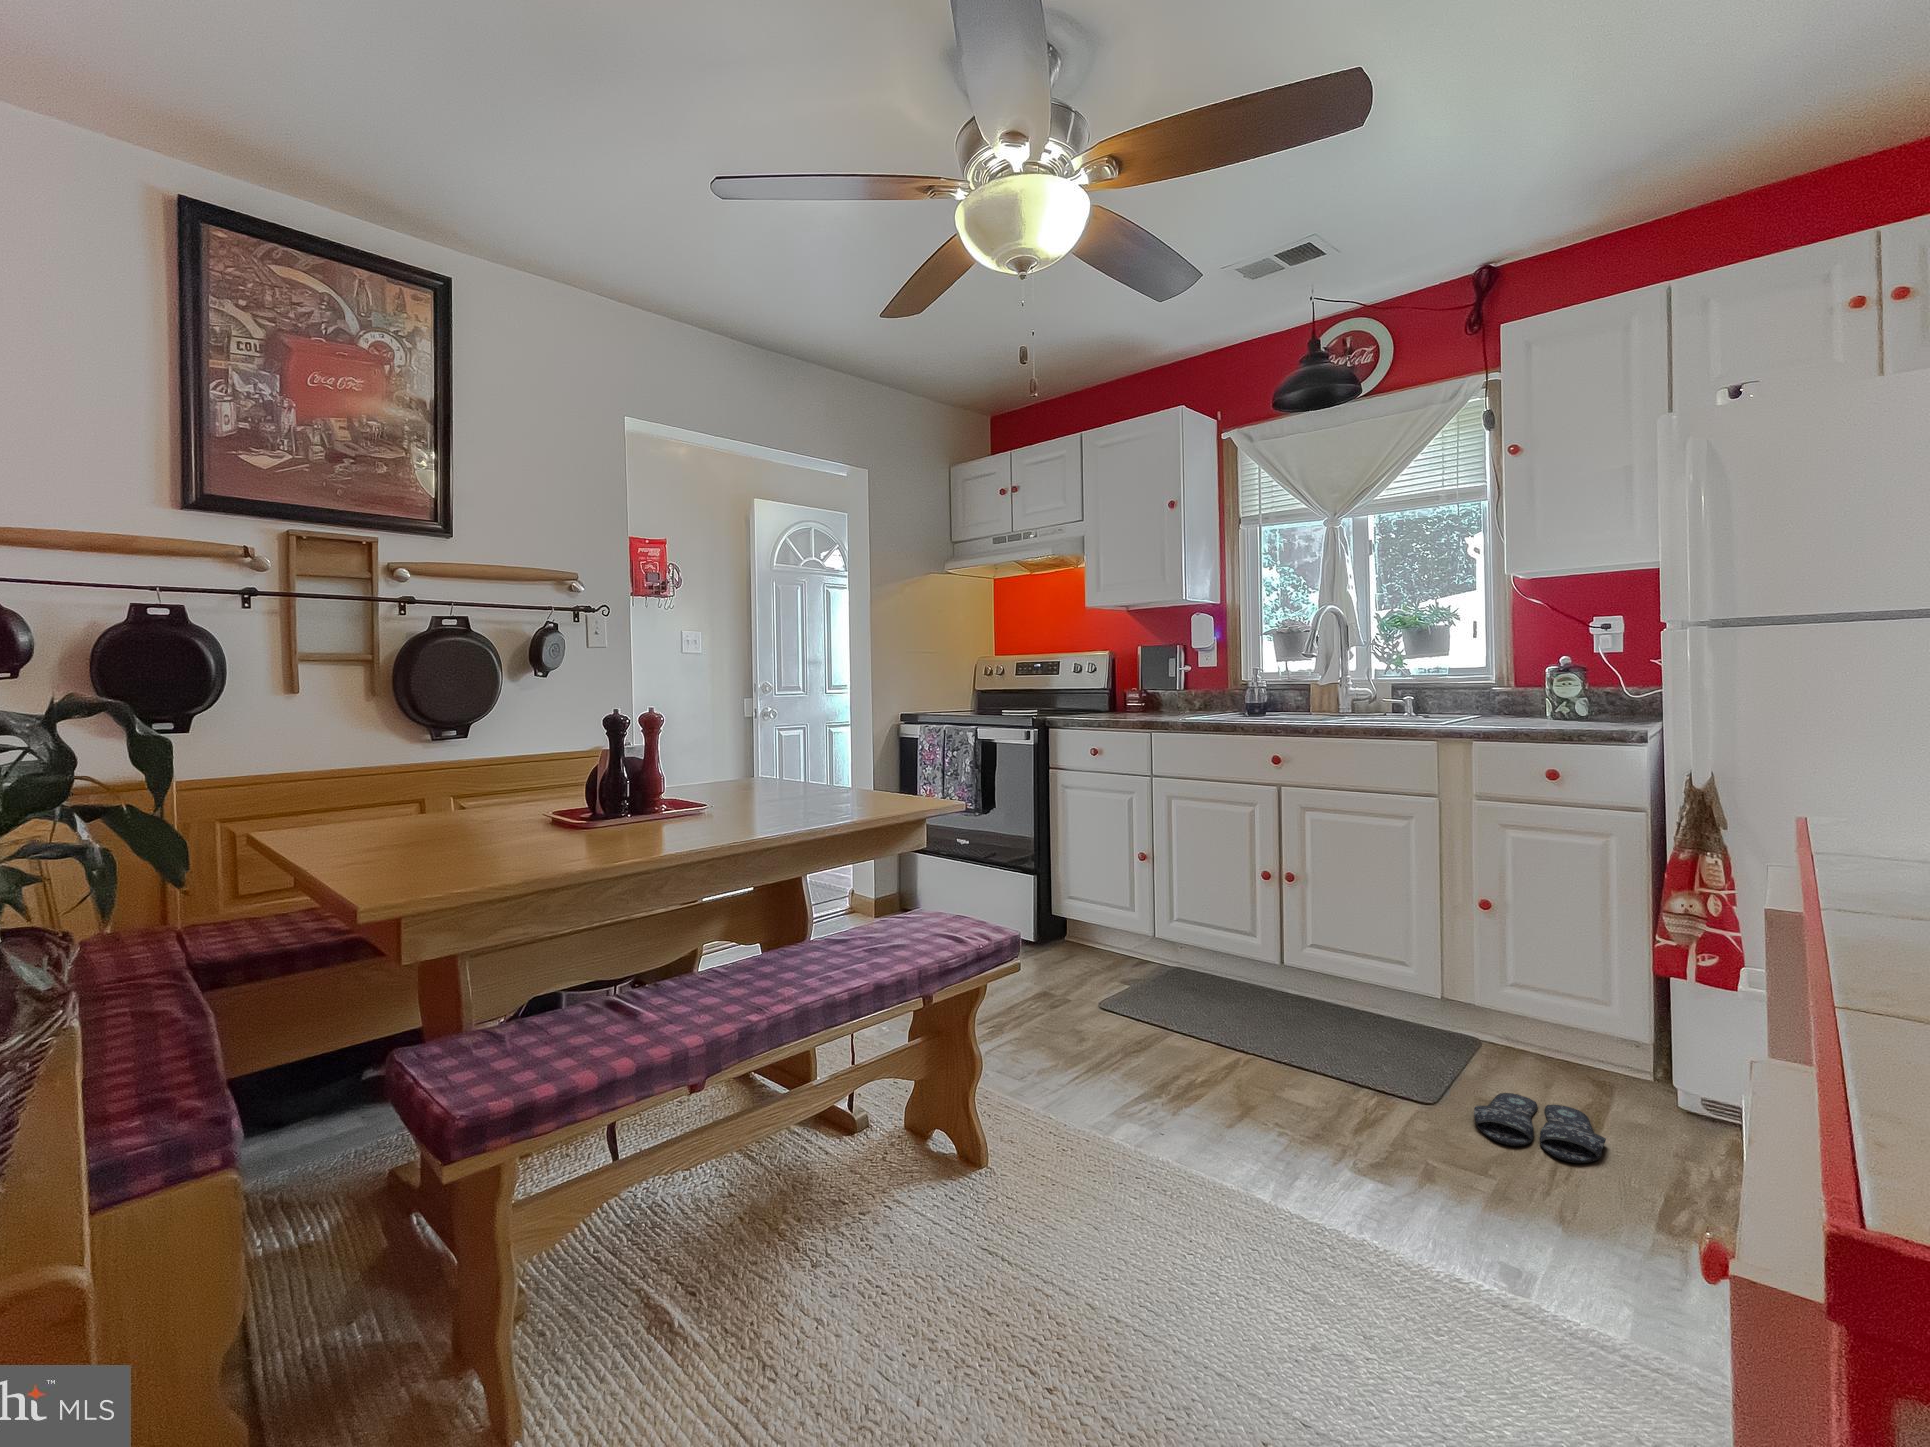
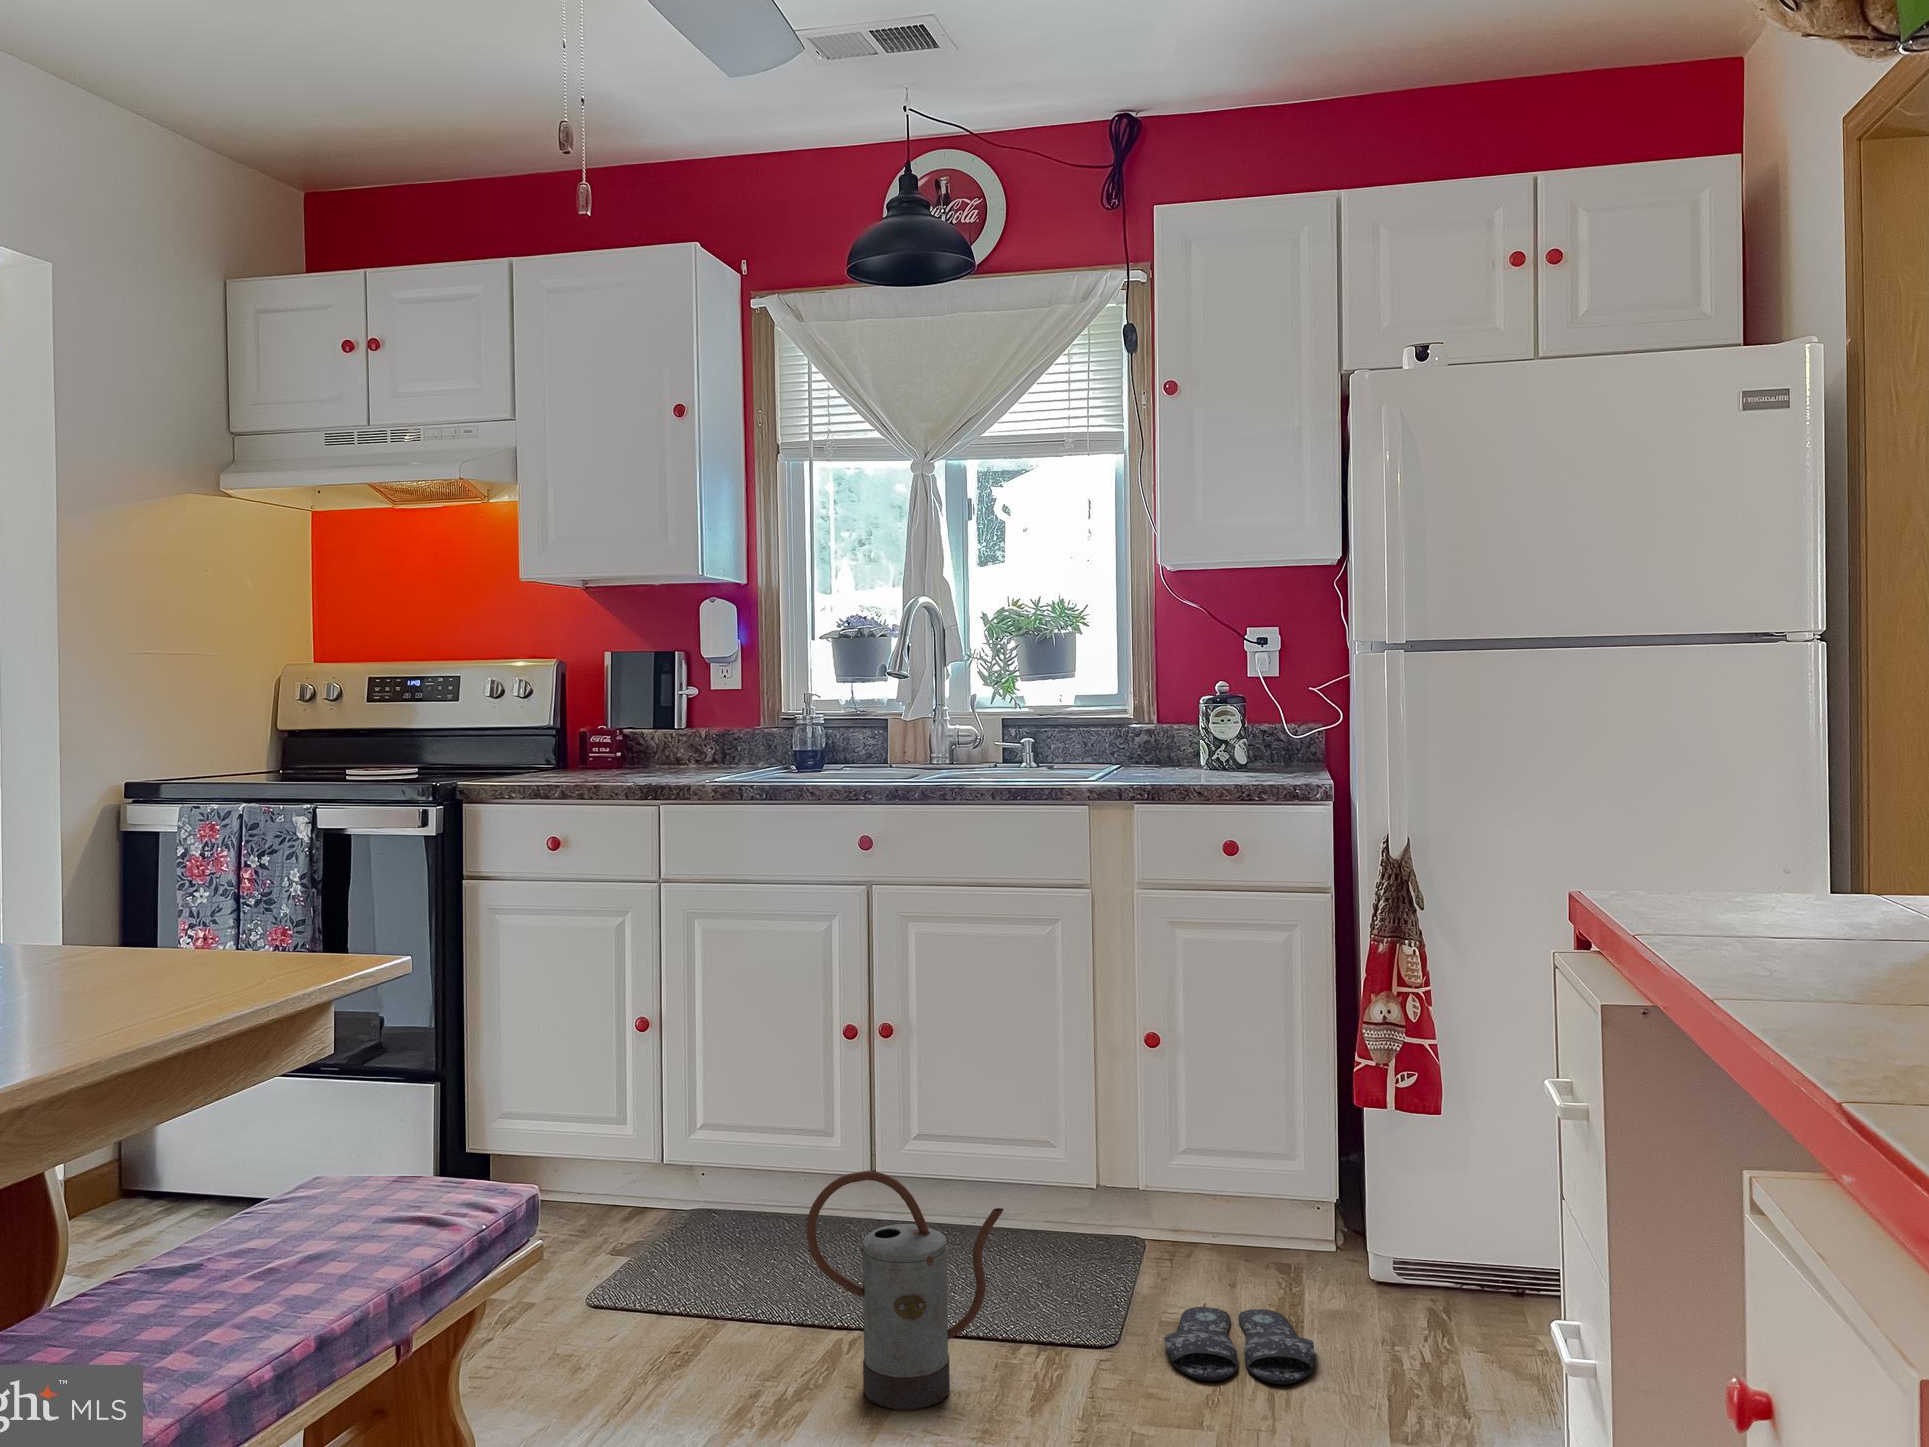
watering can: none [1207,956,1342,1109] -> present [806,1171,1004,1409]

